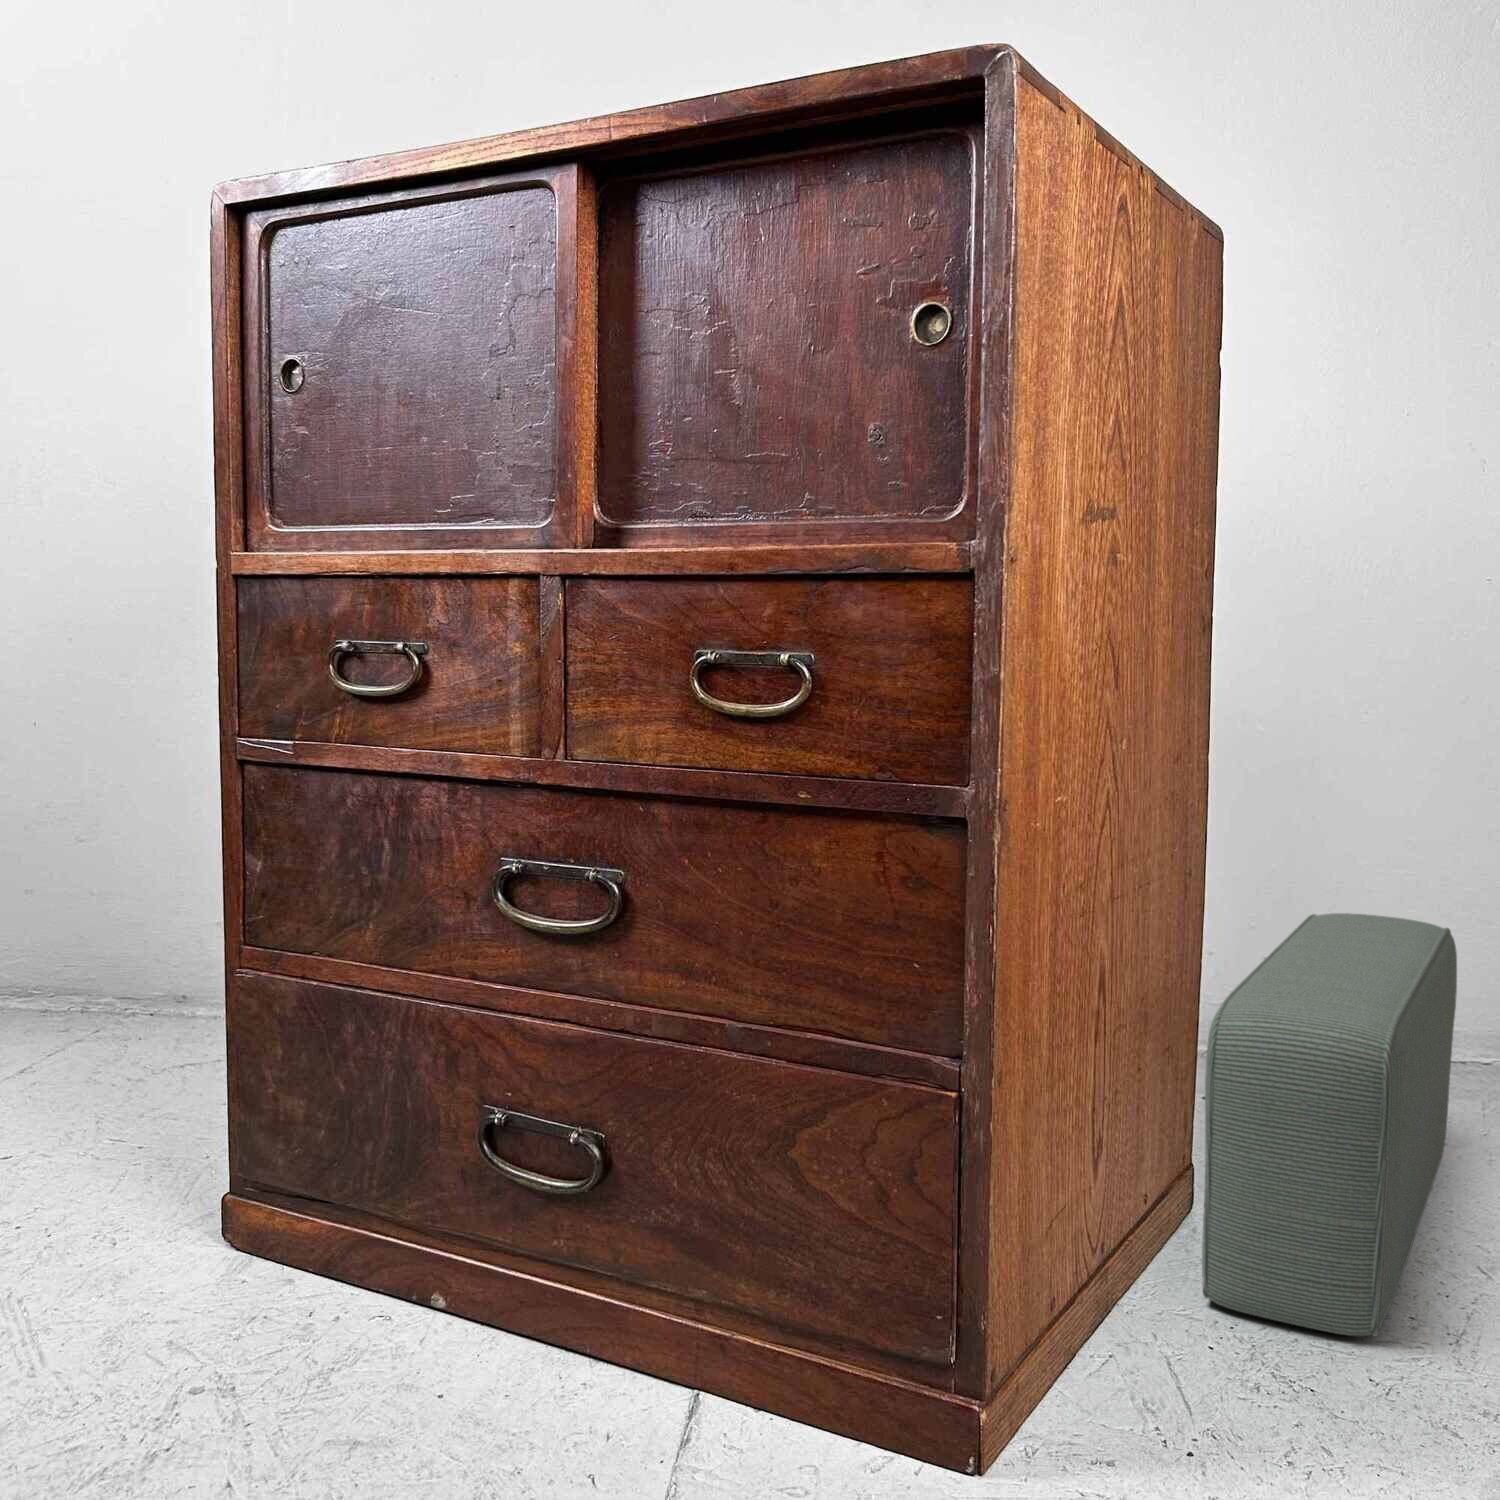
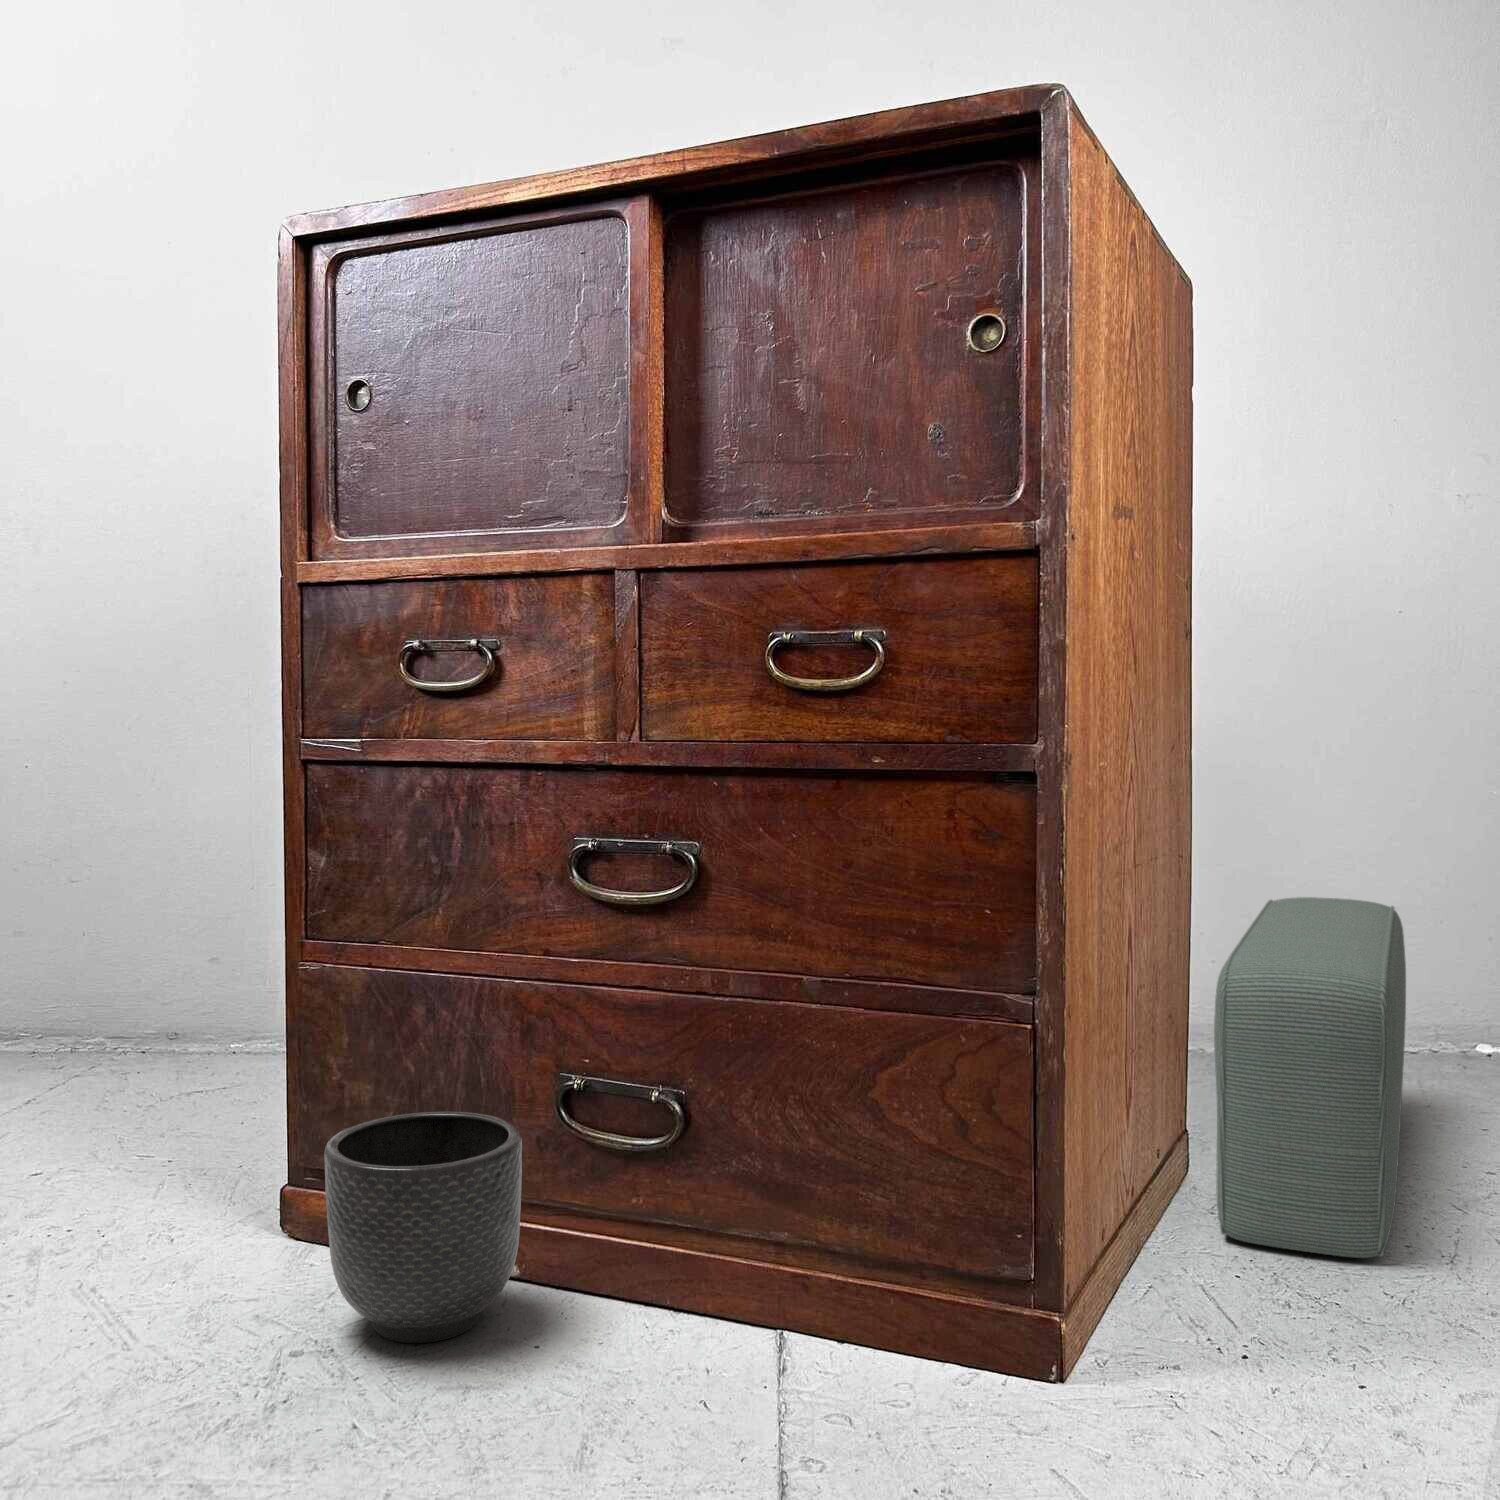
planter: none [228,1139,436,1385] -> present [324,1111,522,1343]

